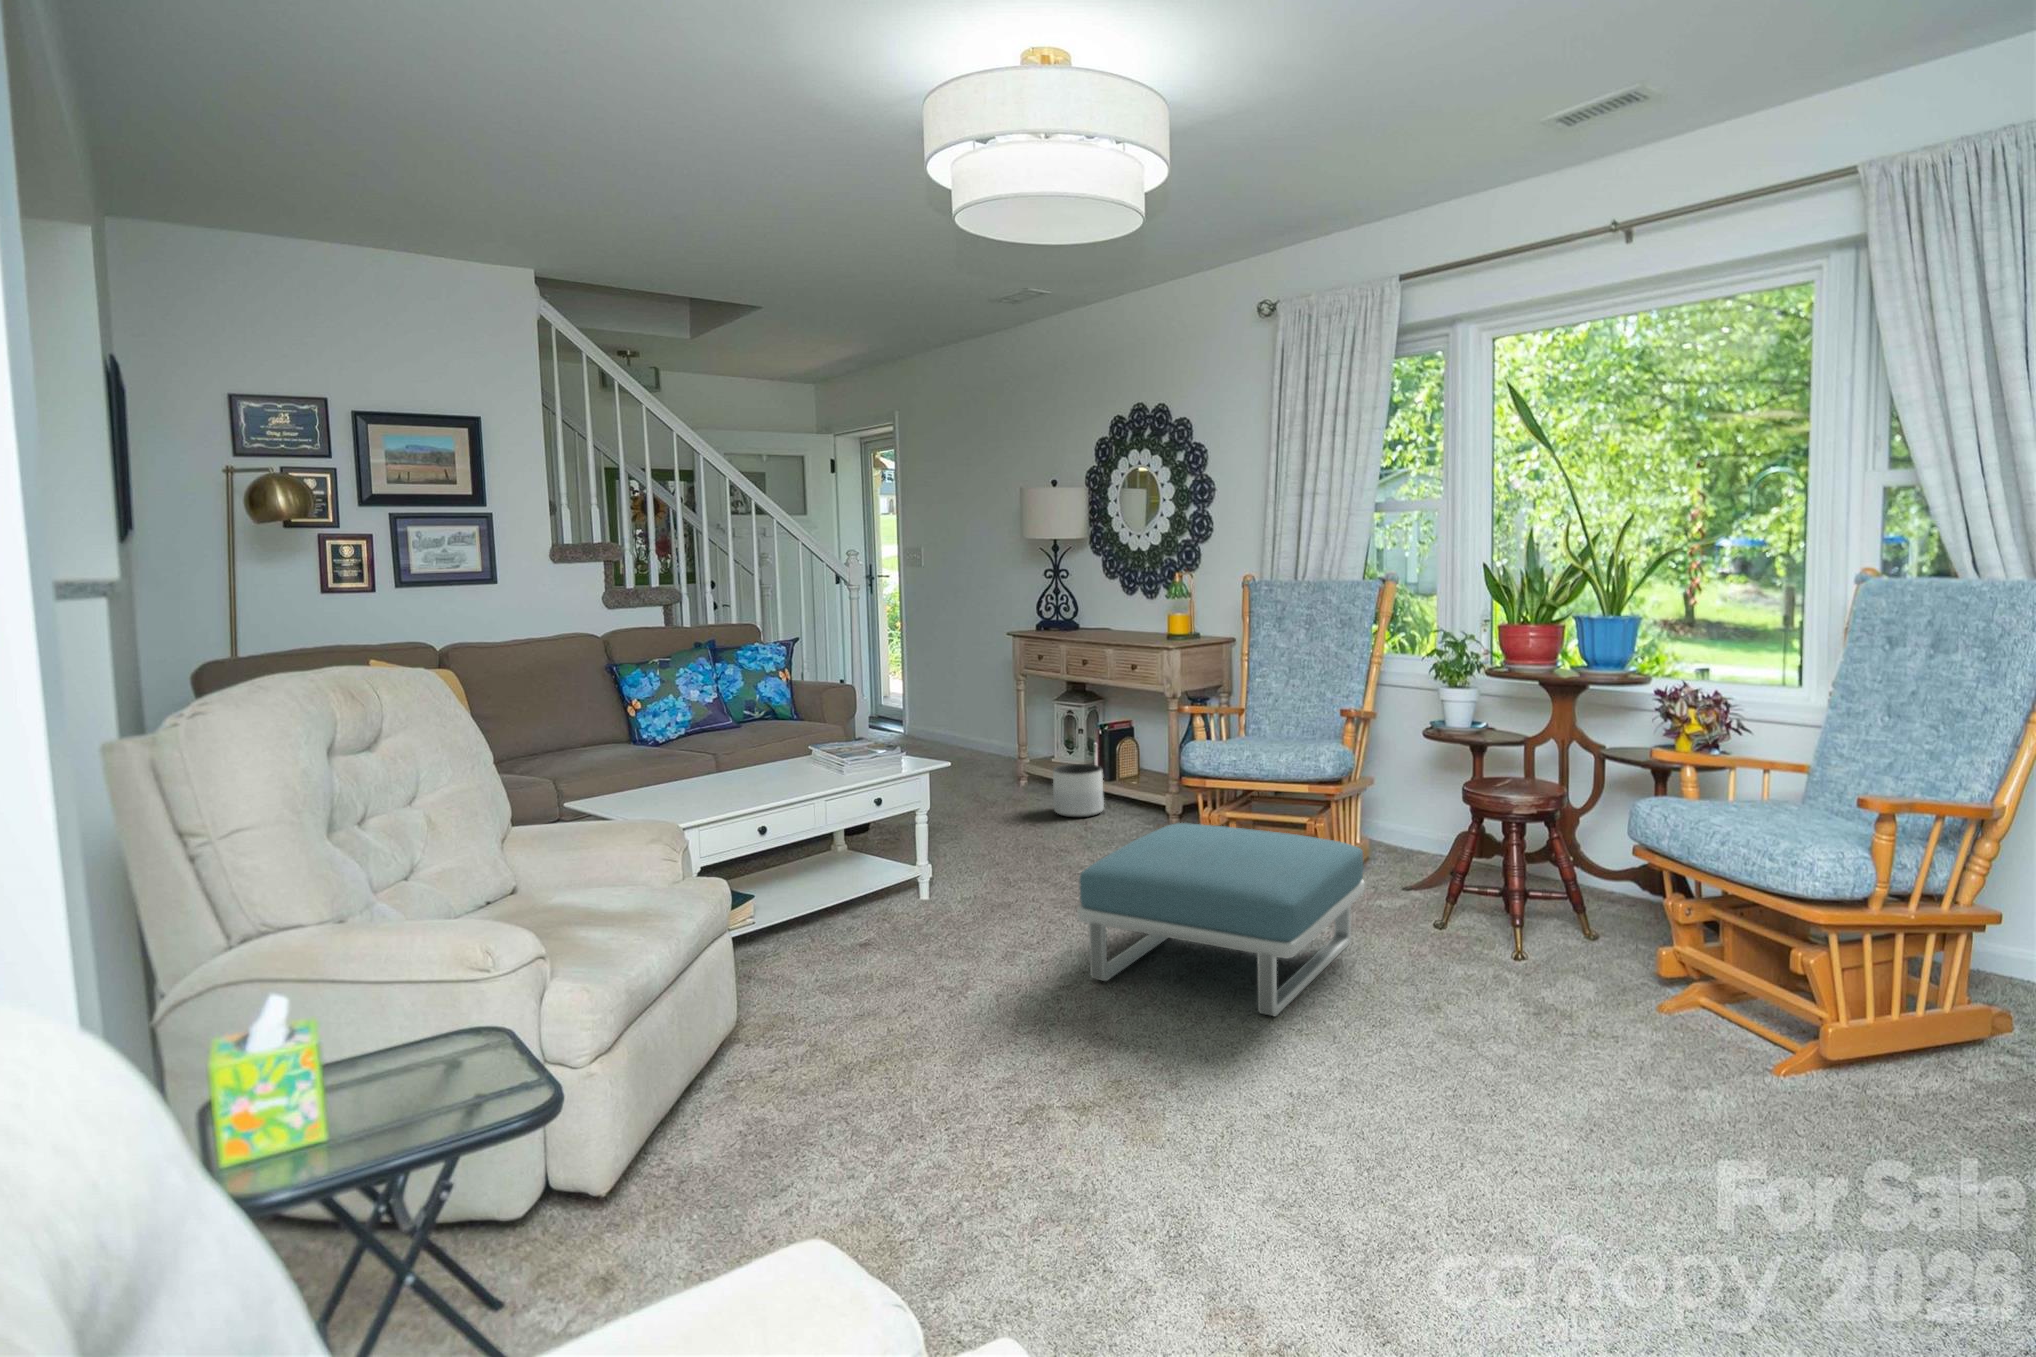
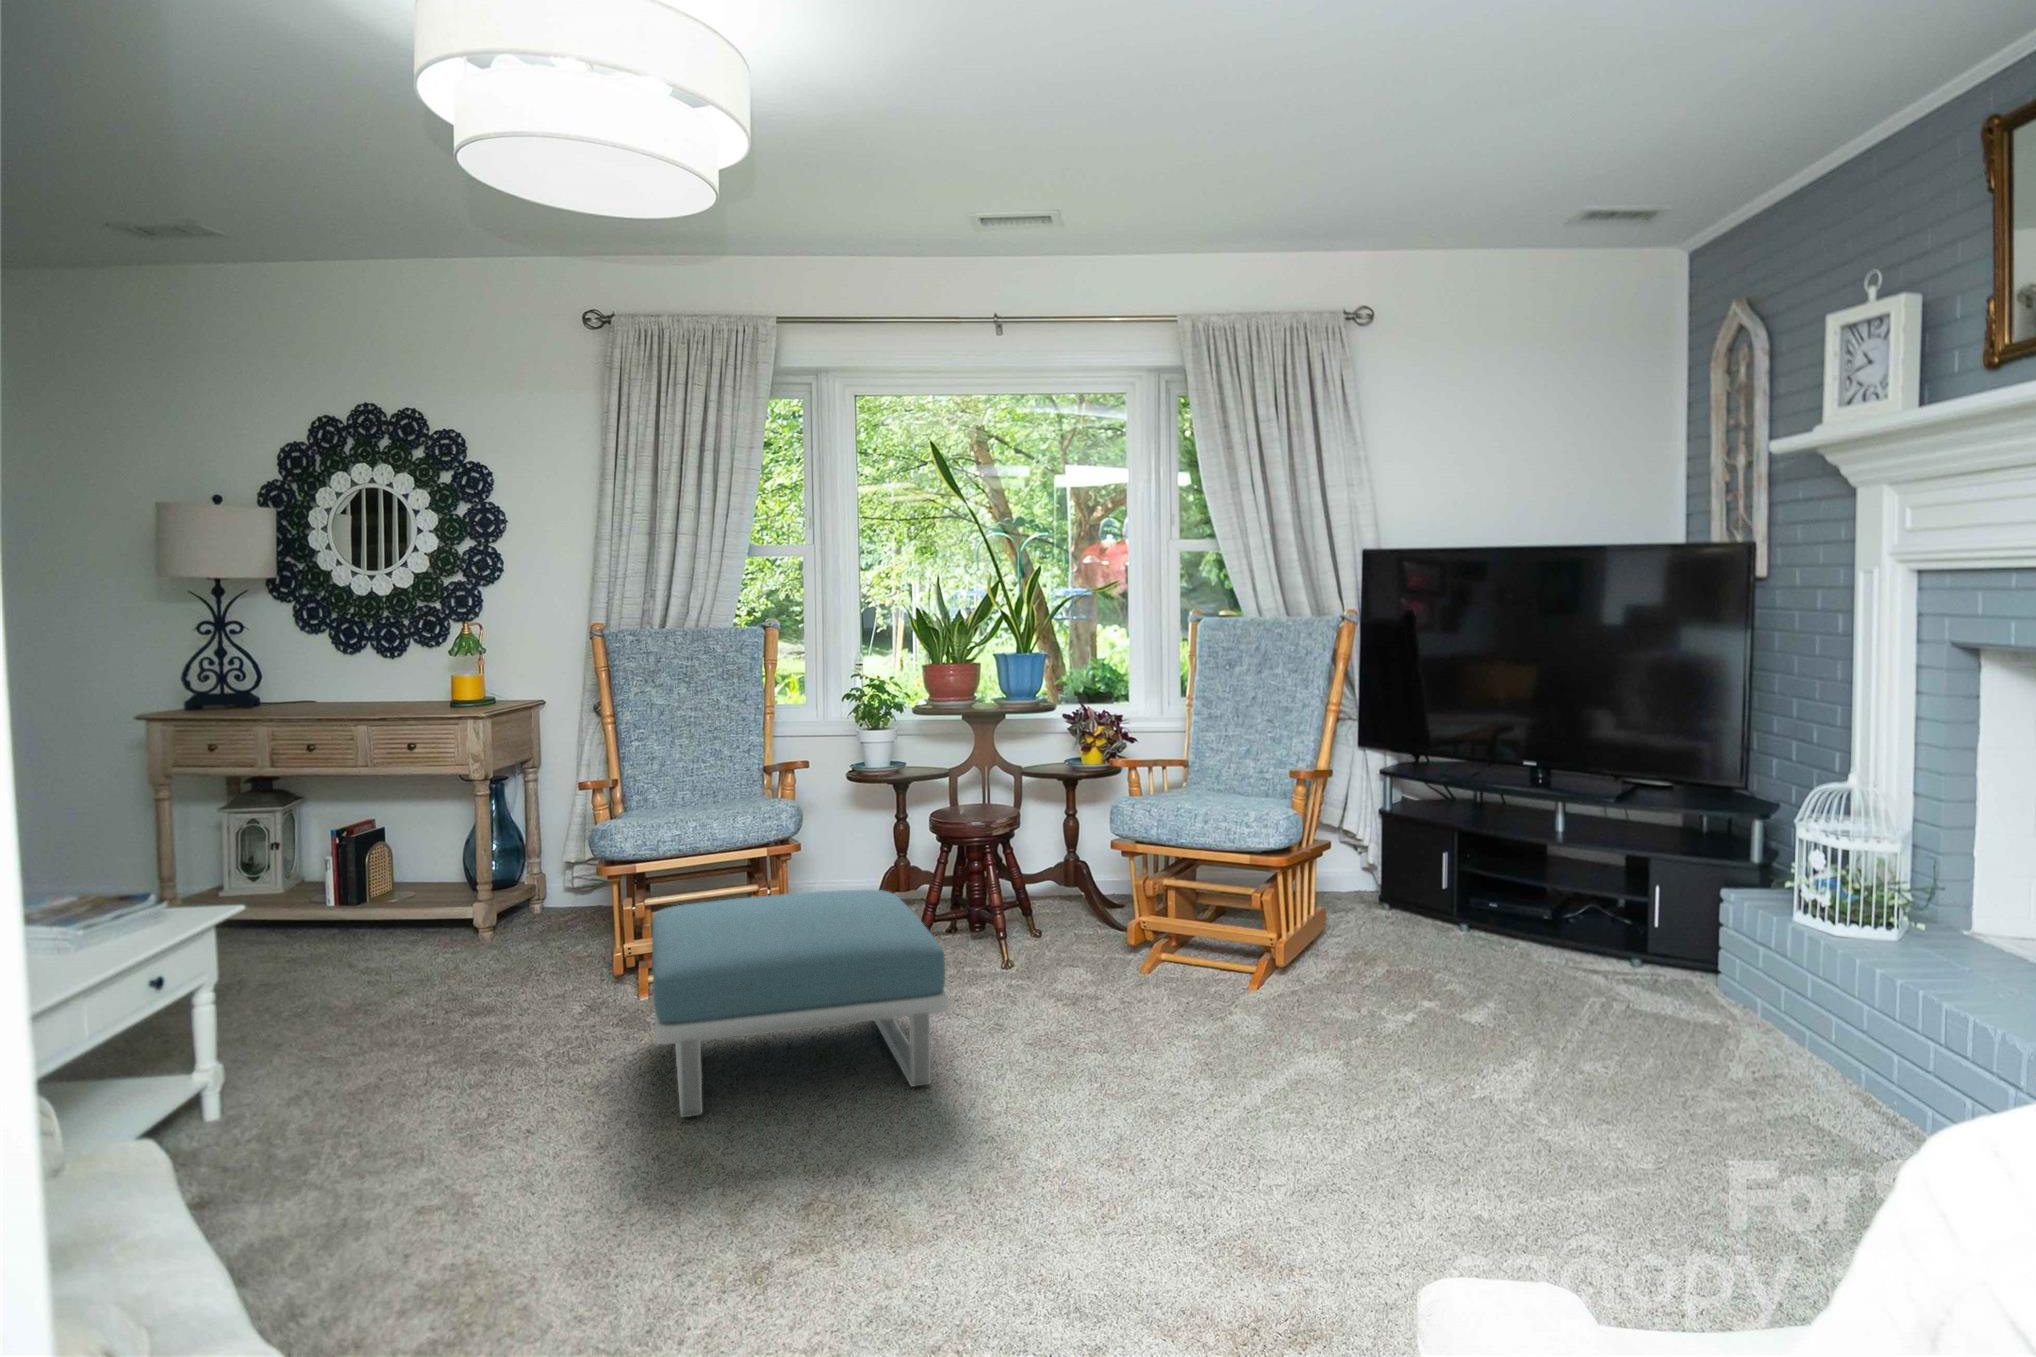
planter: present [1053,764,1104,817] -> none [294,883,377,960]

